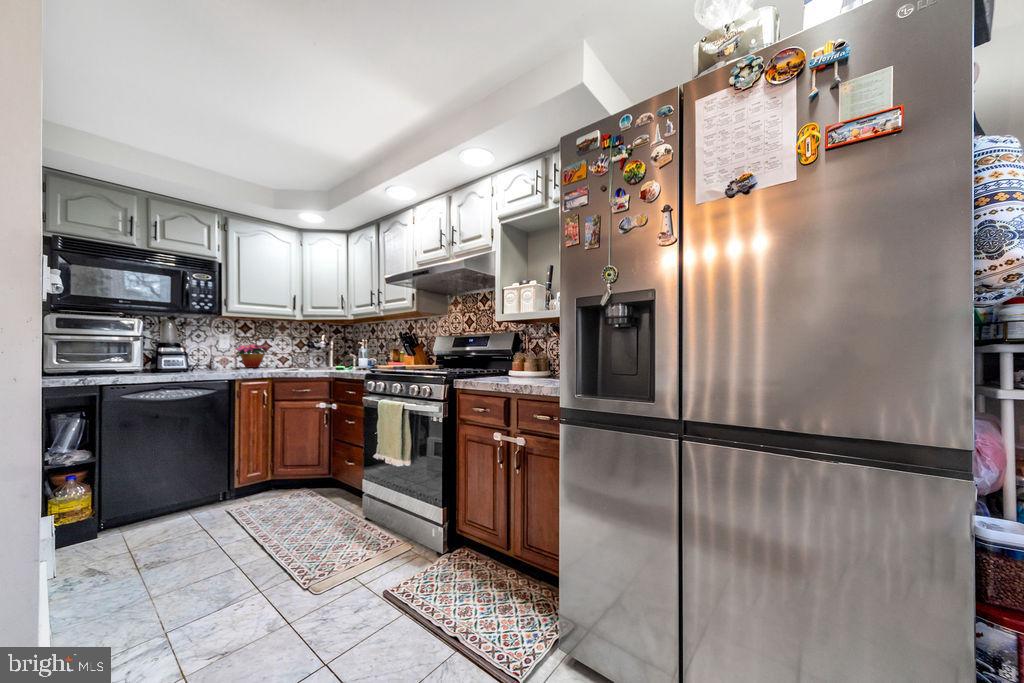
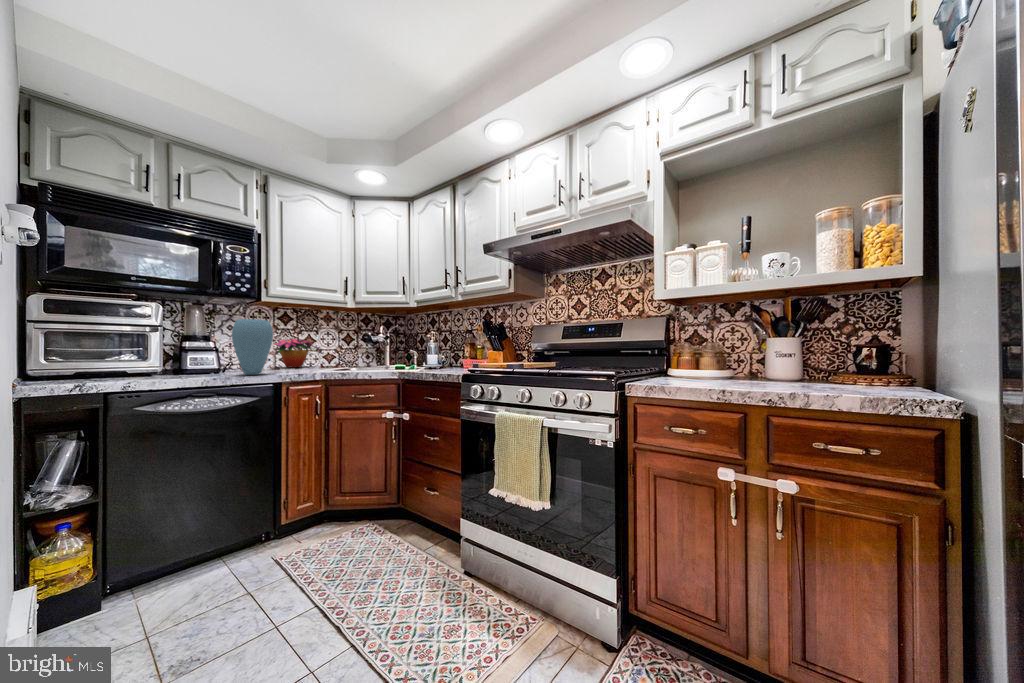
vase: none [196,331,230,374] -> present [232,319,273,375]

